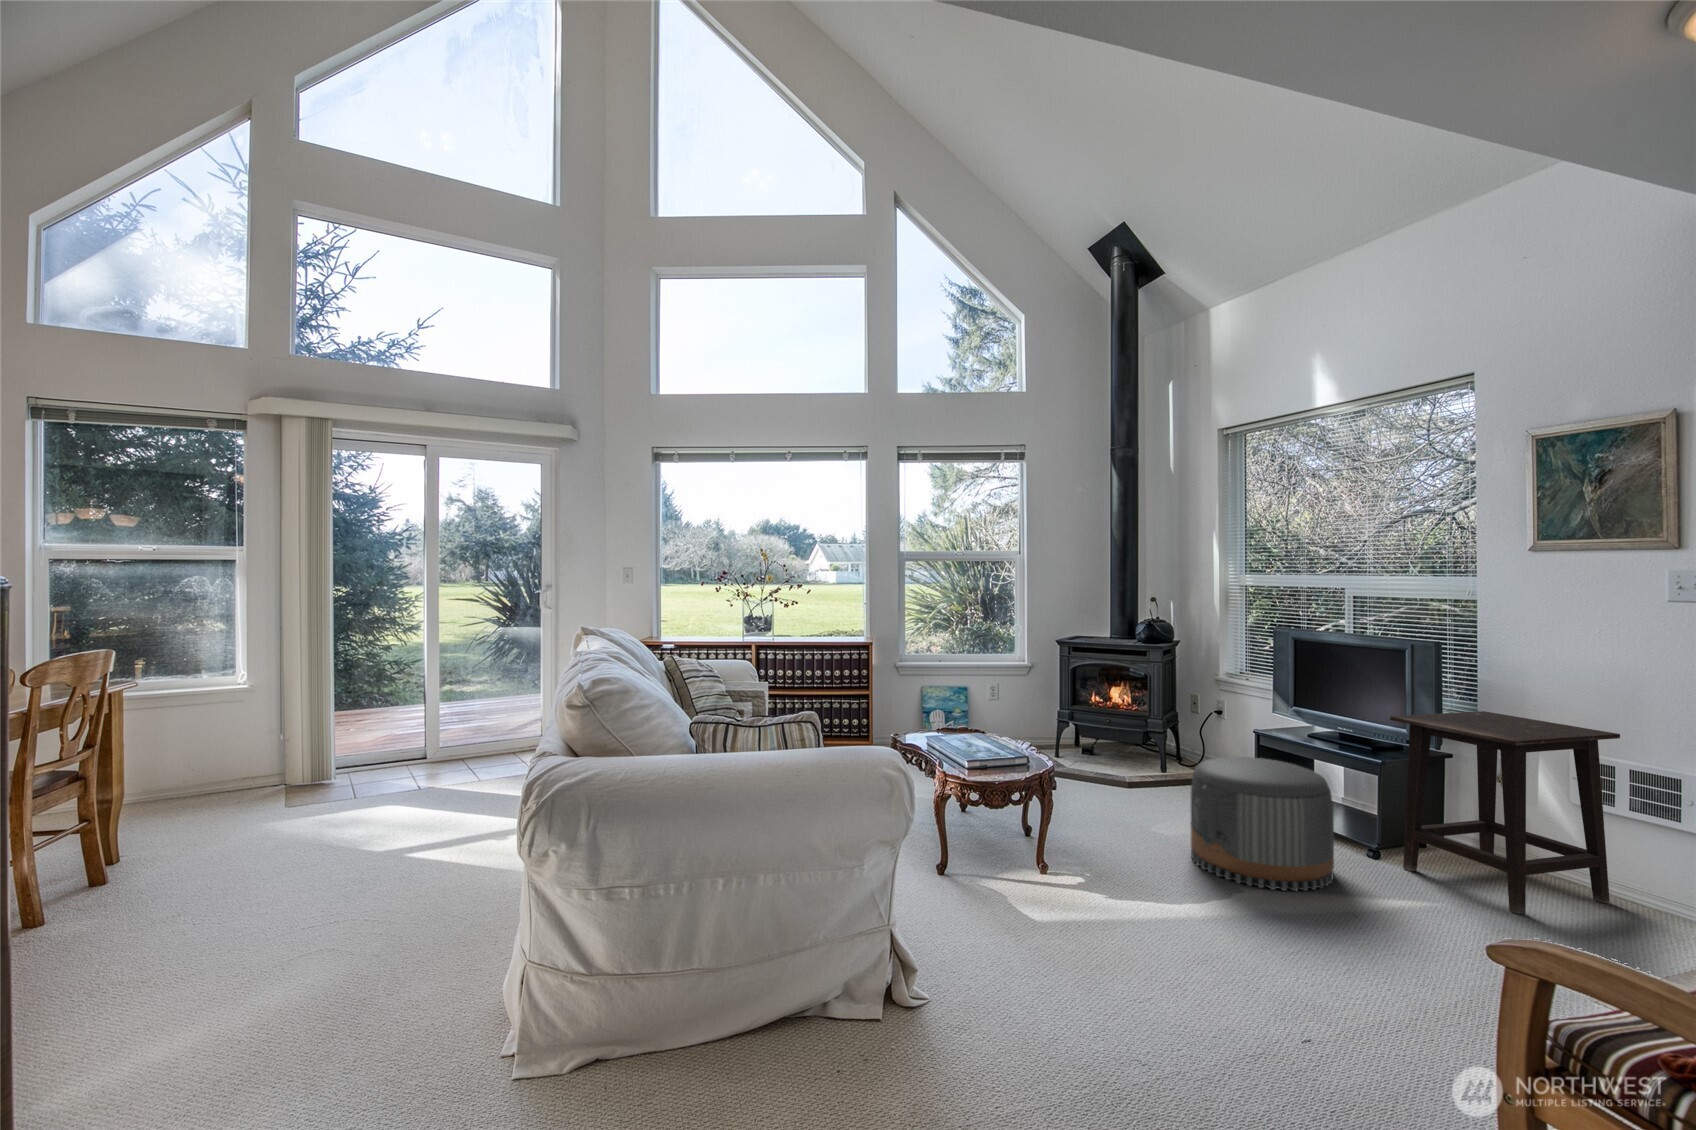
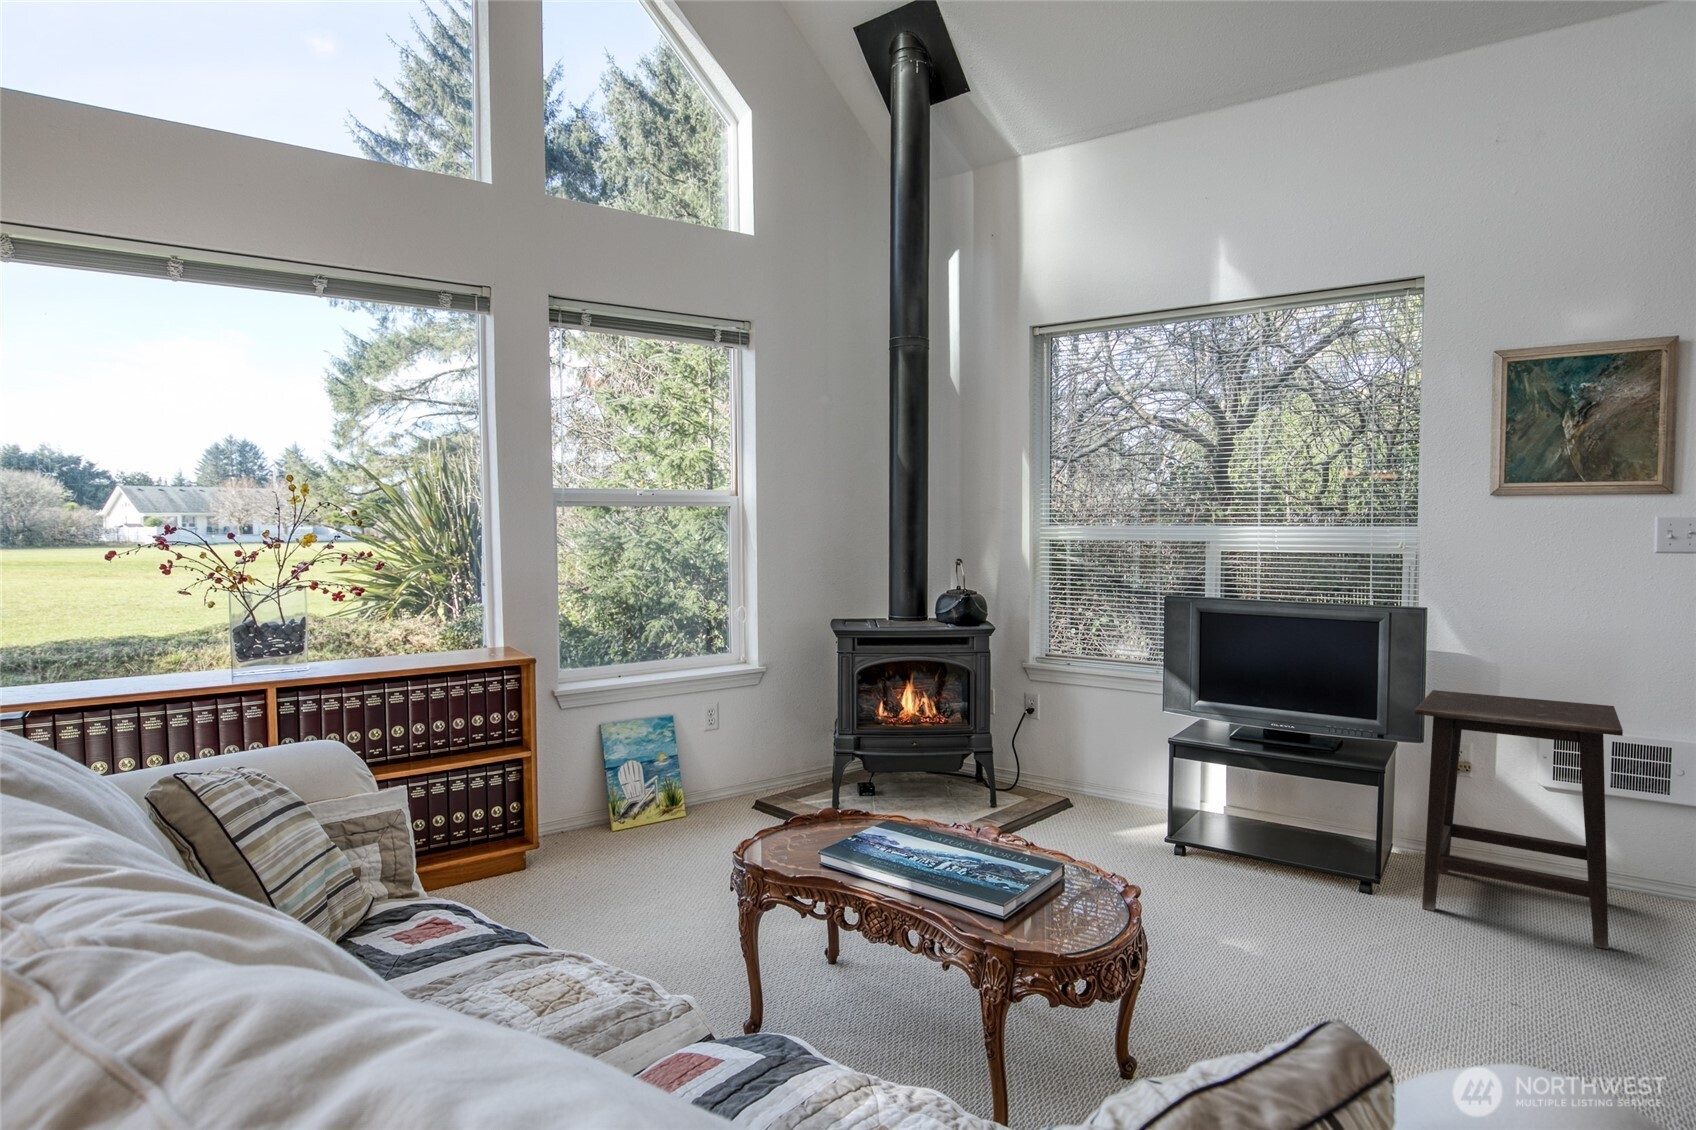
pouf: present [1191,757,1334,891] -> none [1224,790,1445,1005]

